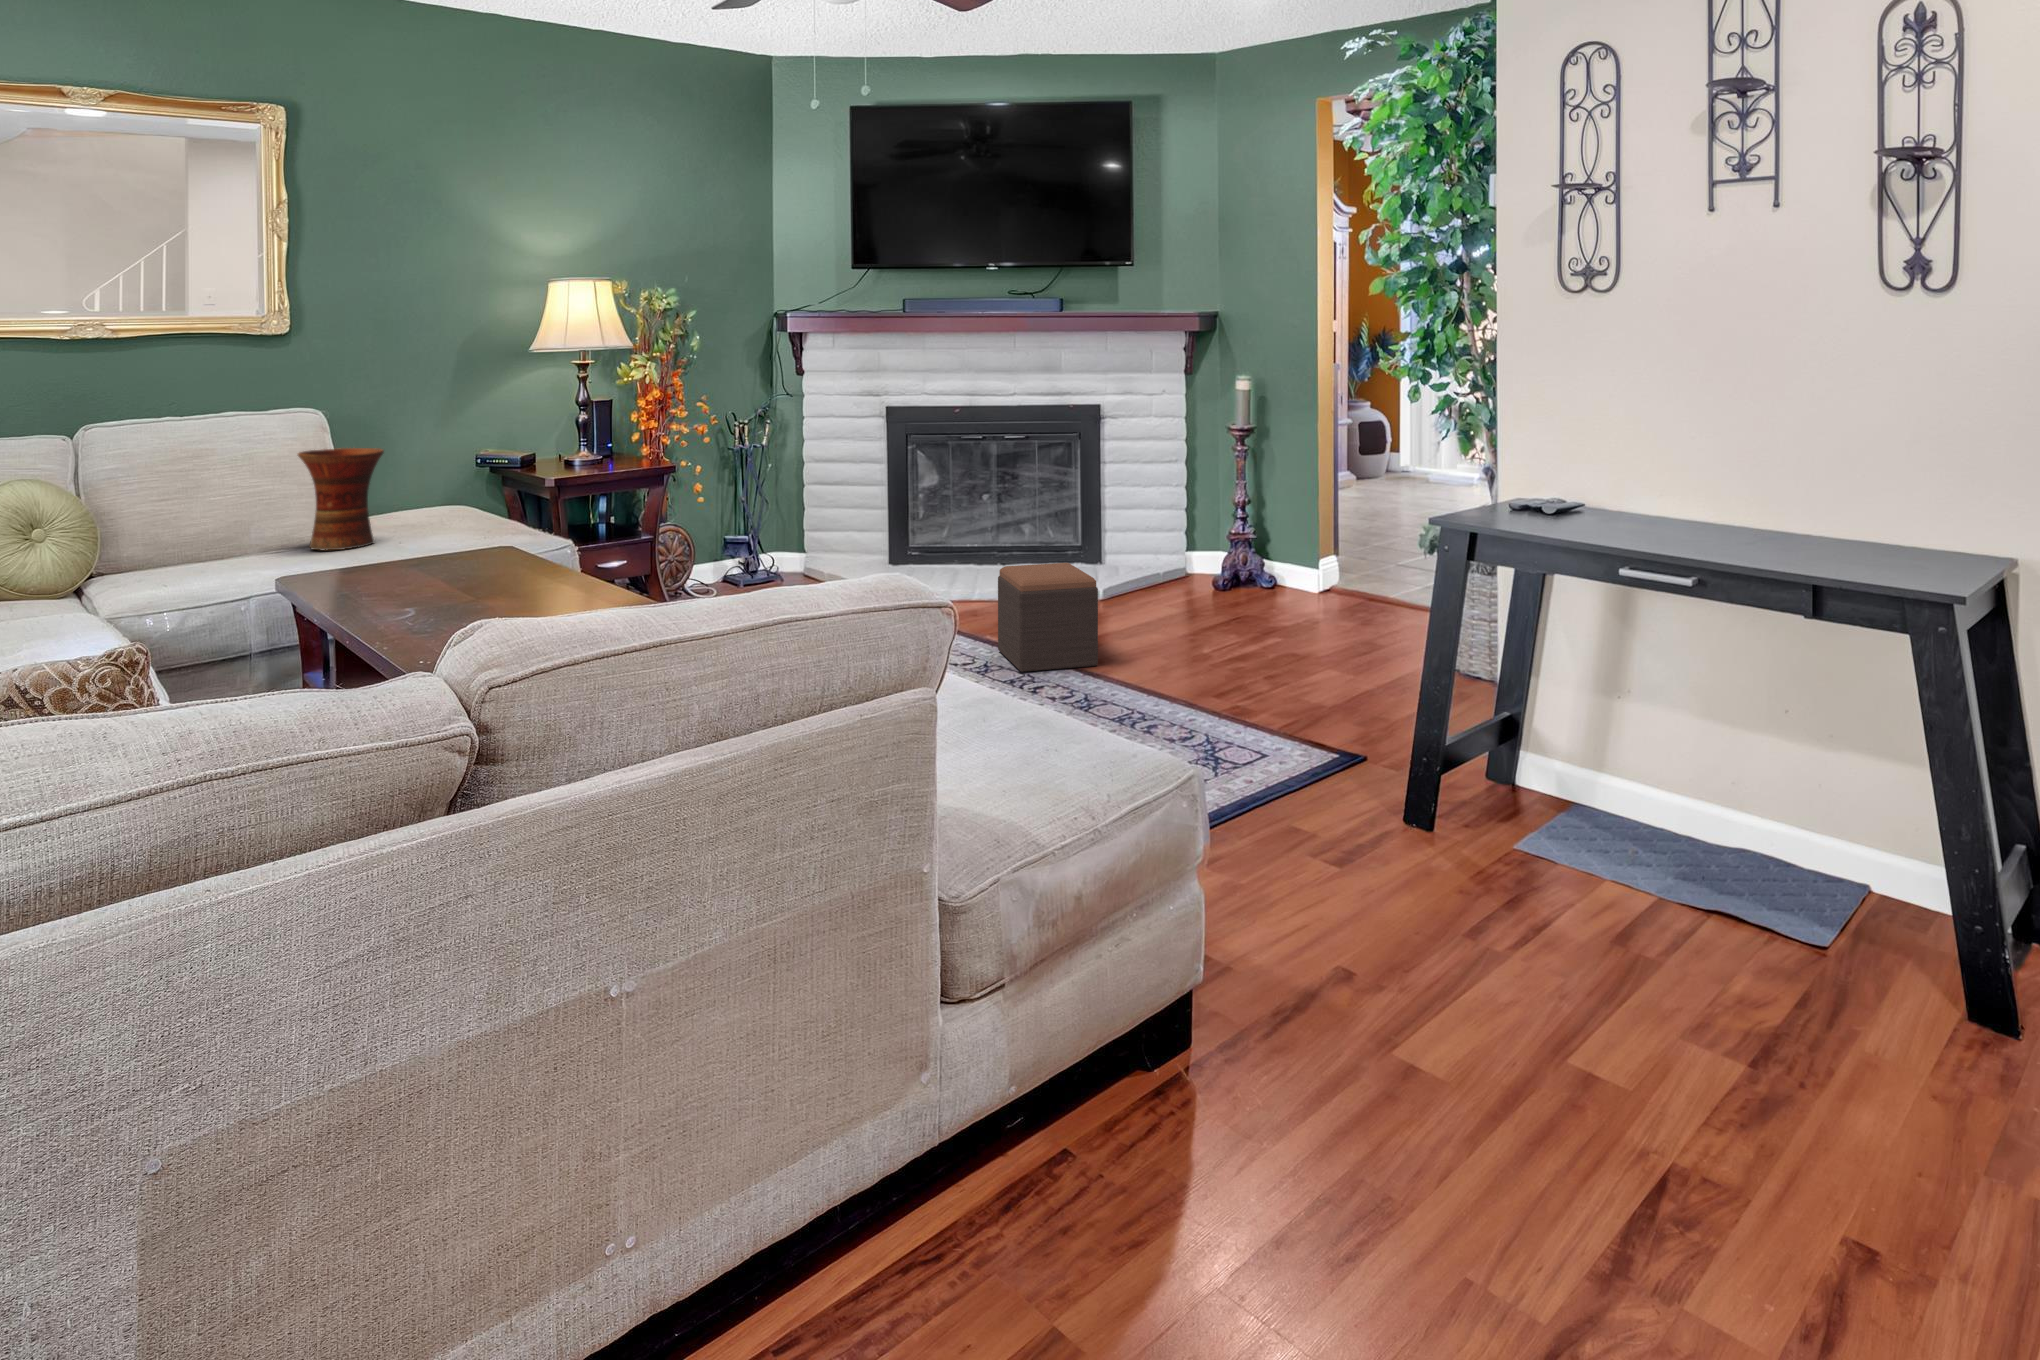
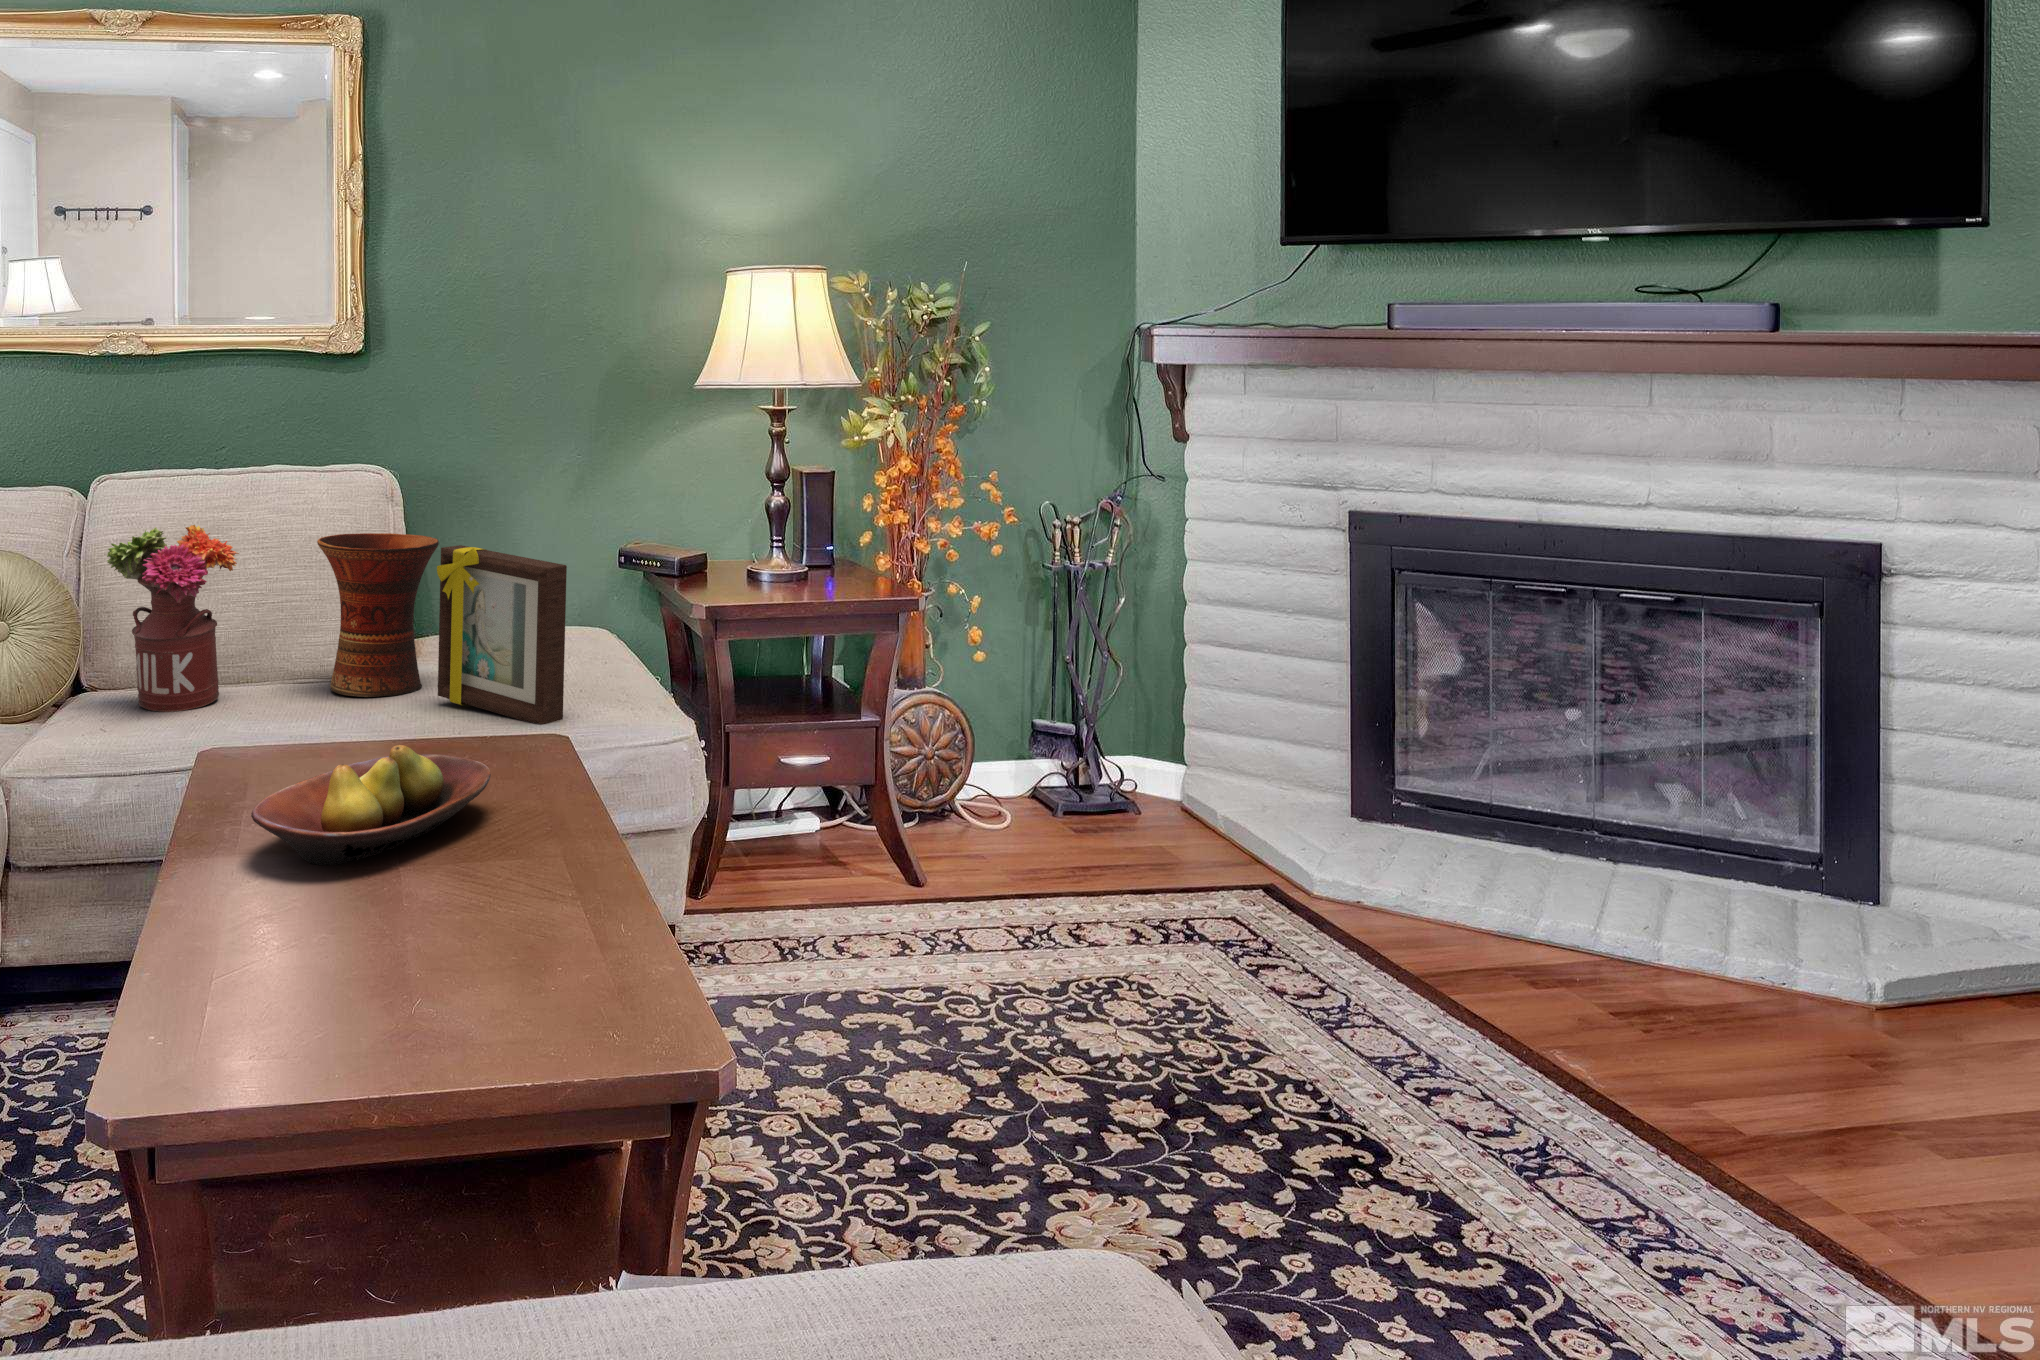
flower arrangement: none [141,448,244,573] -> present [107,525,239,712]
picture frame: none [396,448,489,547] -> present [437,545,567,725]
fruit bowl: none [371,543,493,603] -> present [251,745,491,865]
footstool: present [998,563,1098,672] -> none [1608,913,1920,1225]

